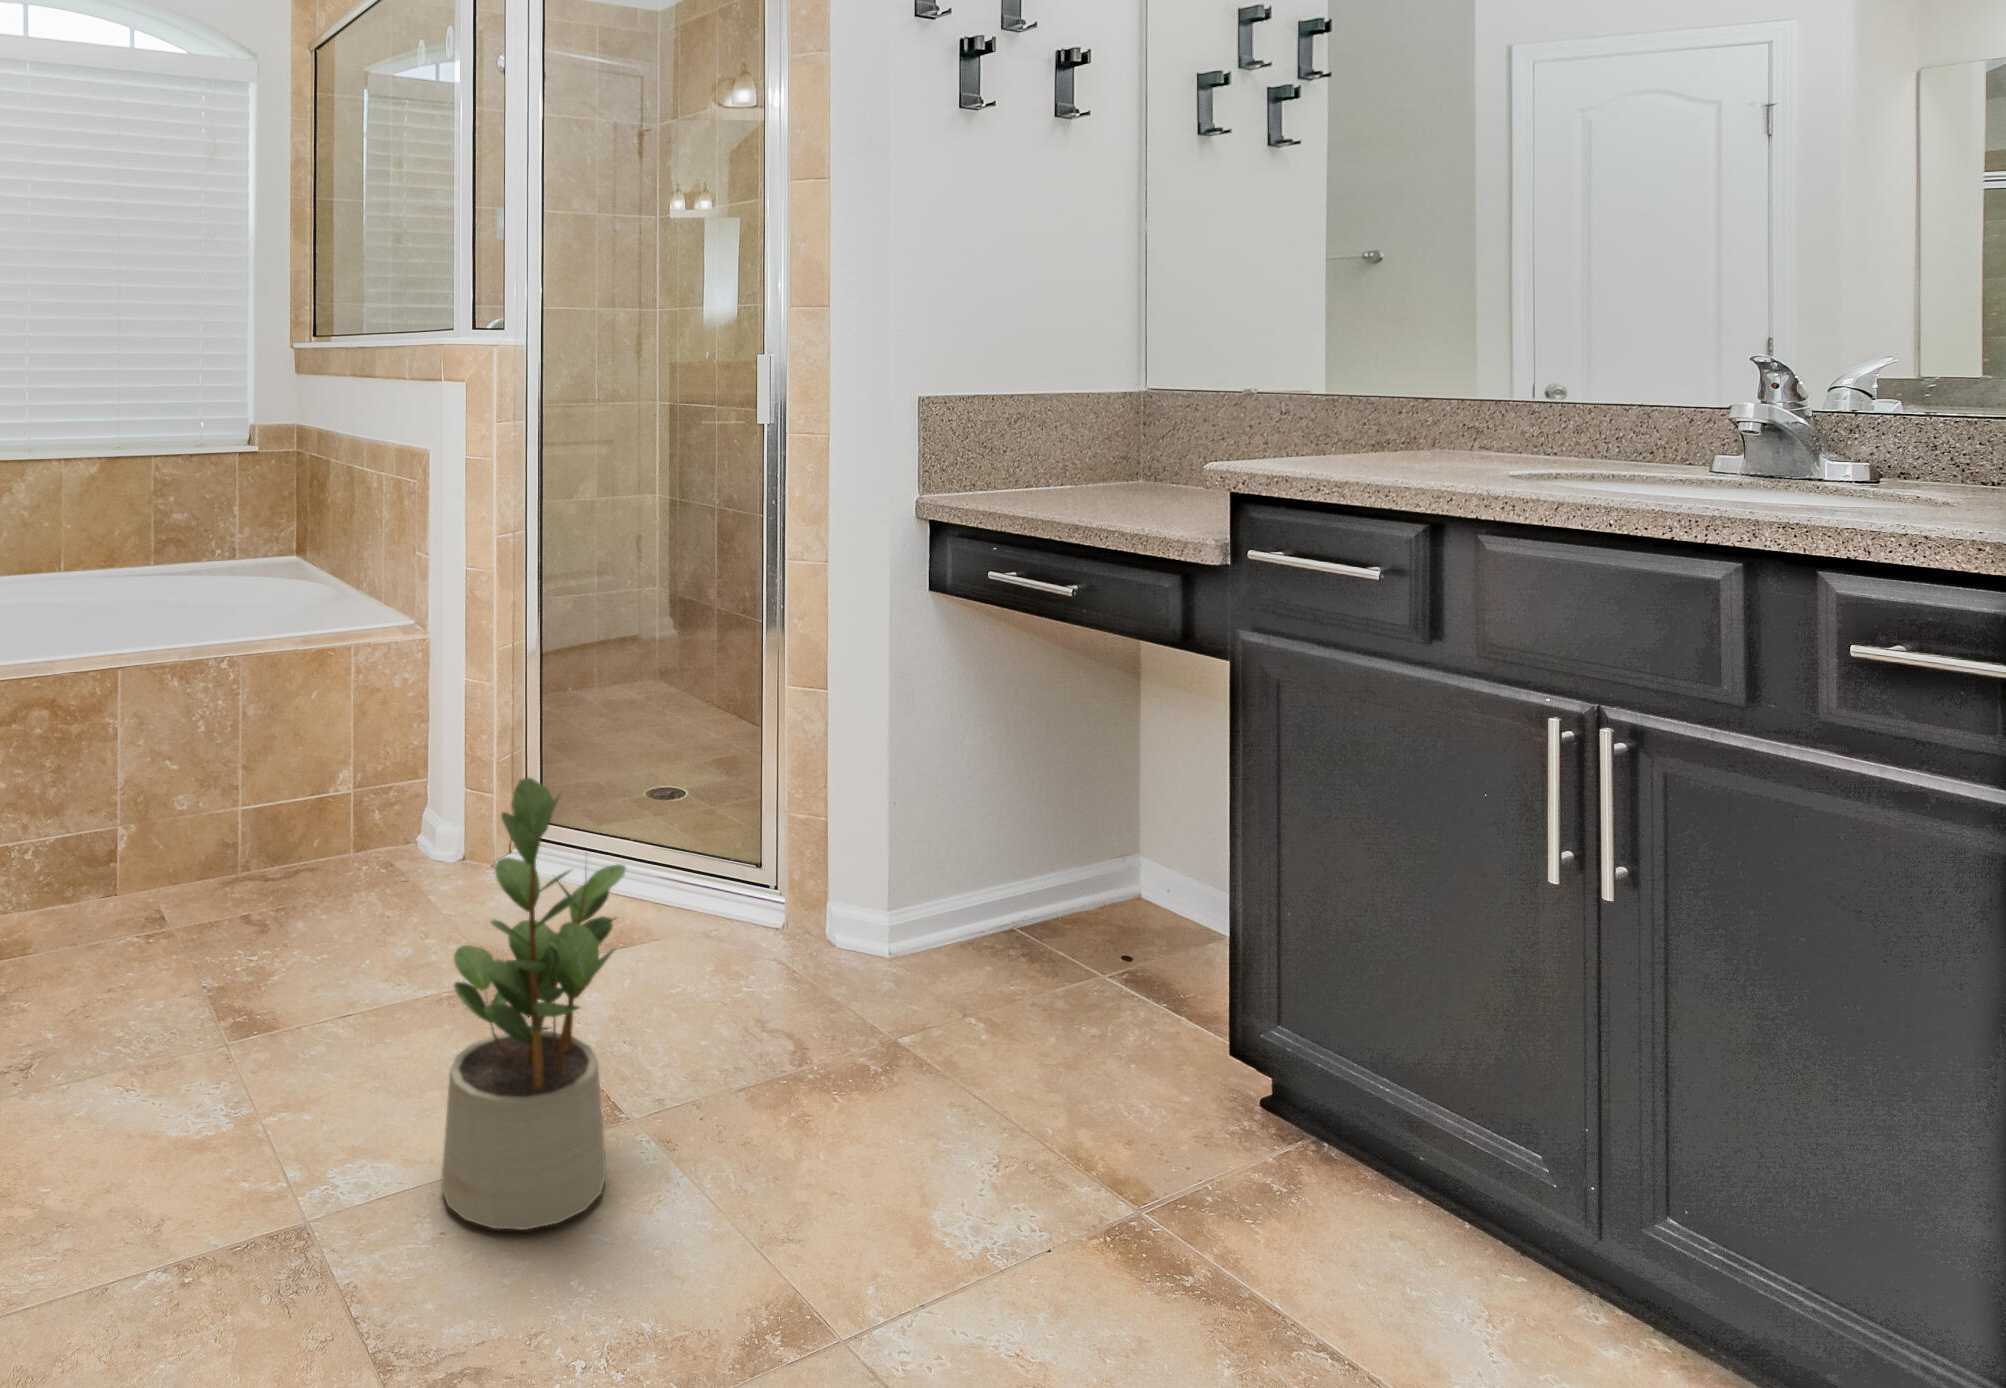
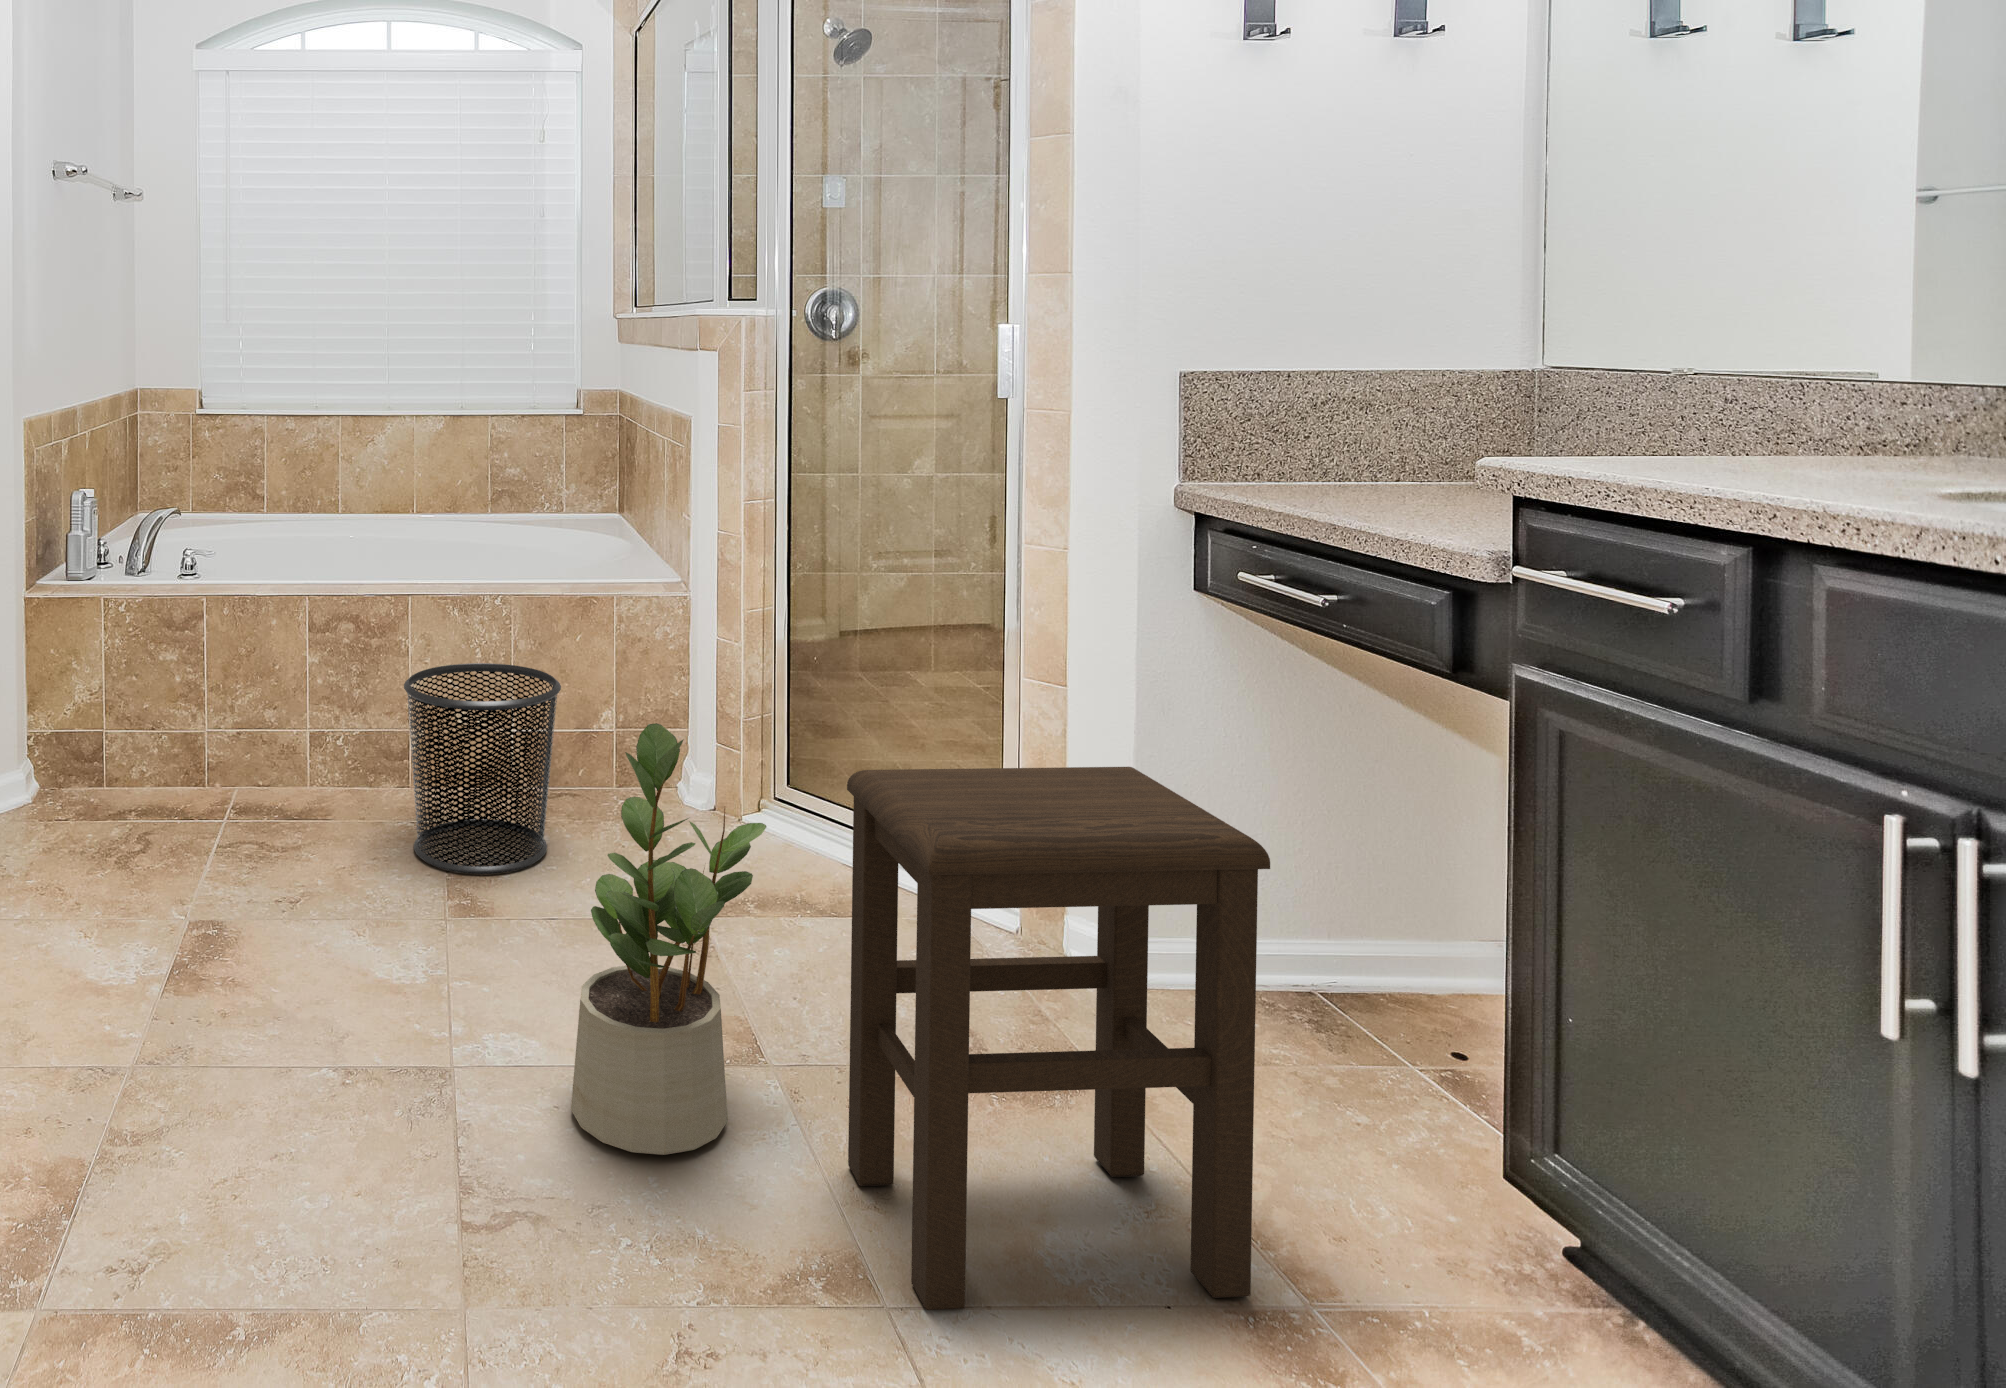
waste bin: none [132,740,318,983] -> present [404,663,561,874]
stool: none [721,758,1089,1296] -> present [847,767,1270,1310]

